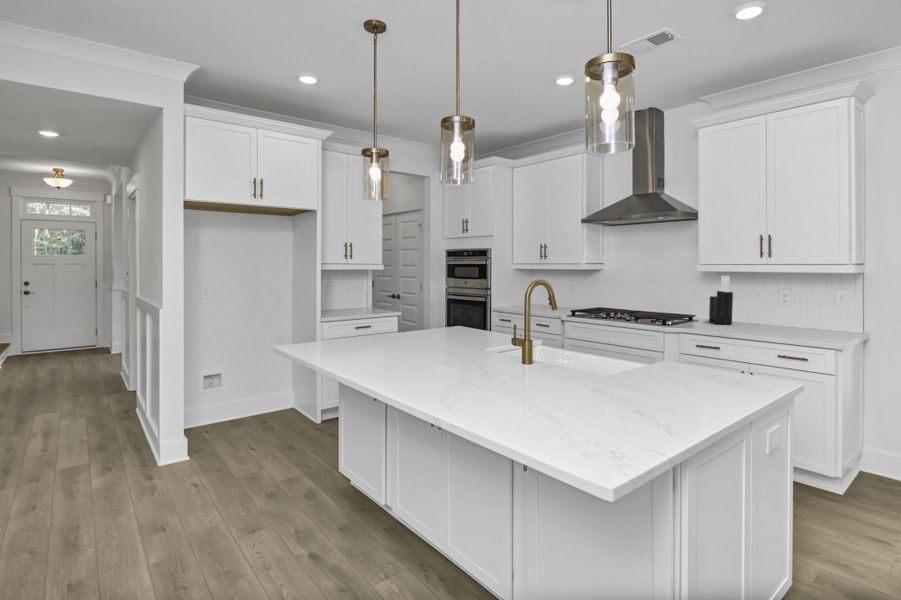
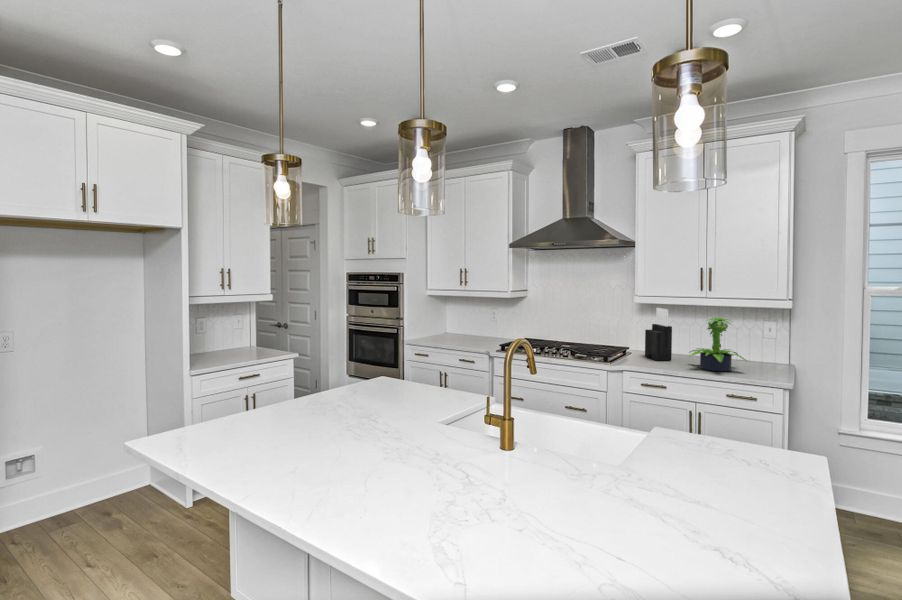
potted plant: none [743,281,799,332] -> present [689,317,746,371]

